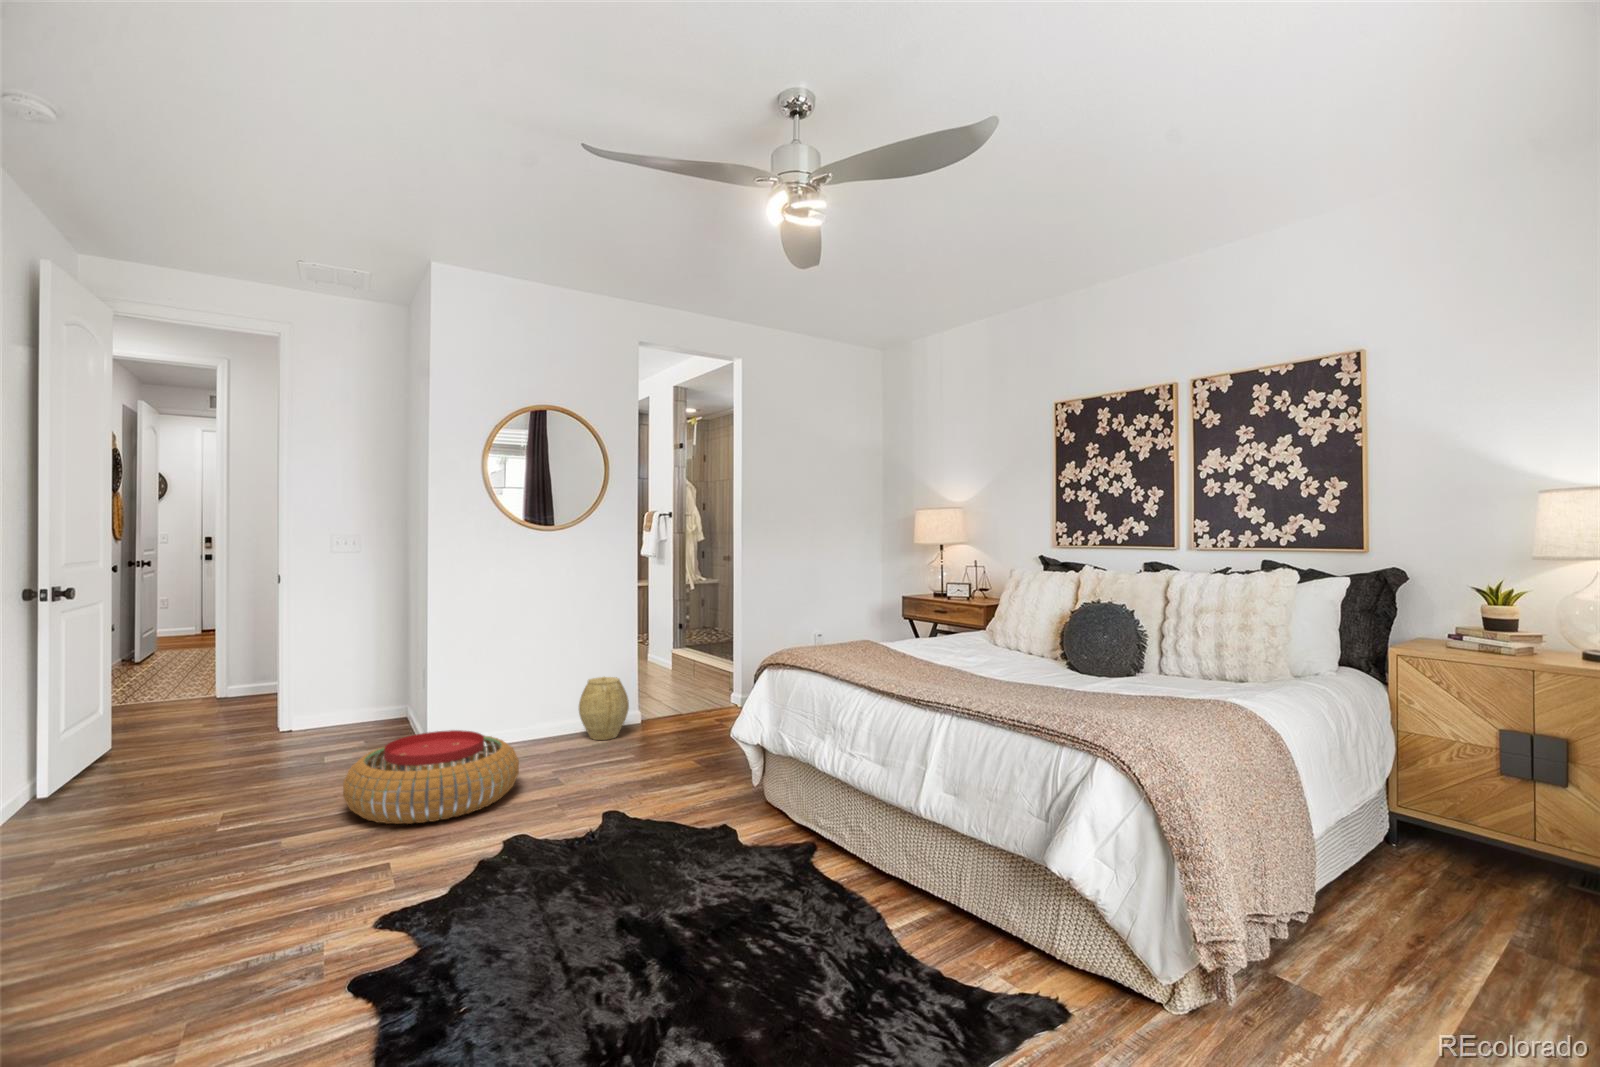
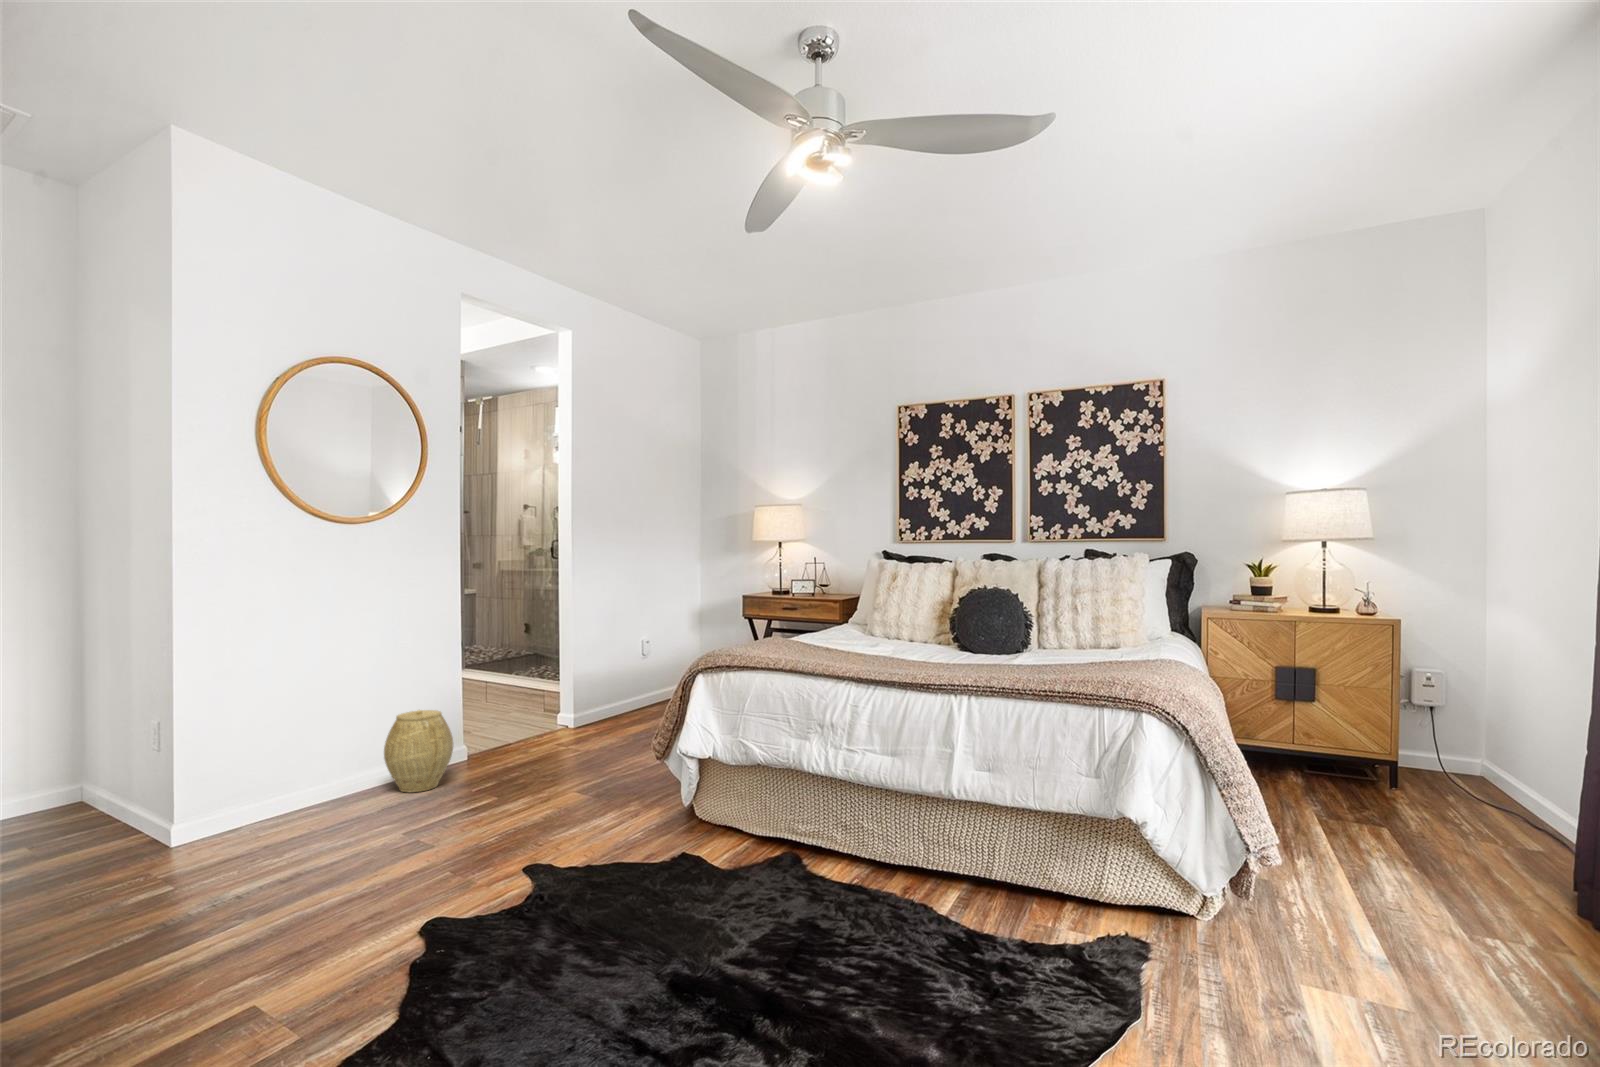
pouf: present [343,730,519,824] -> none [90,798,372,948]

